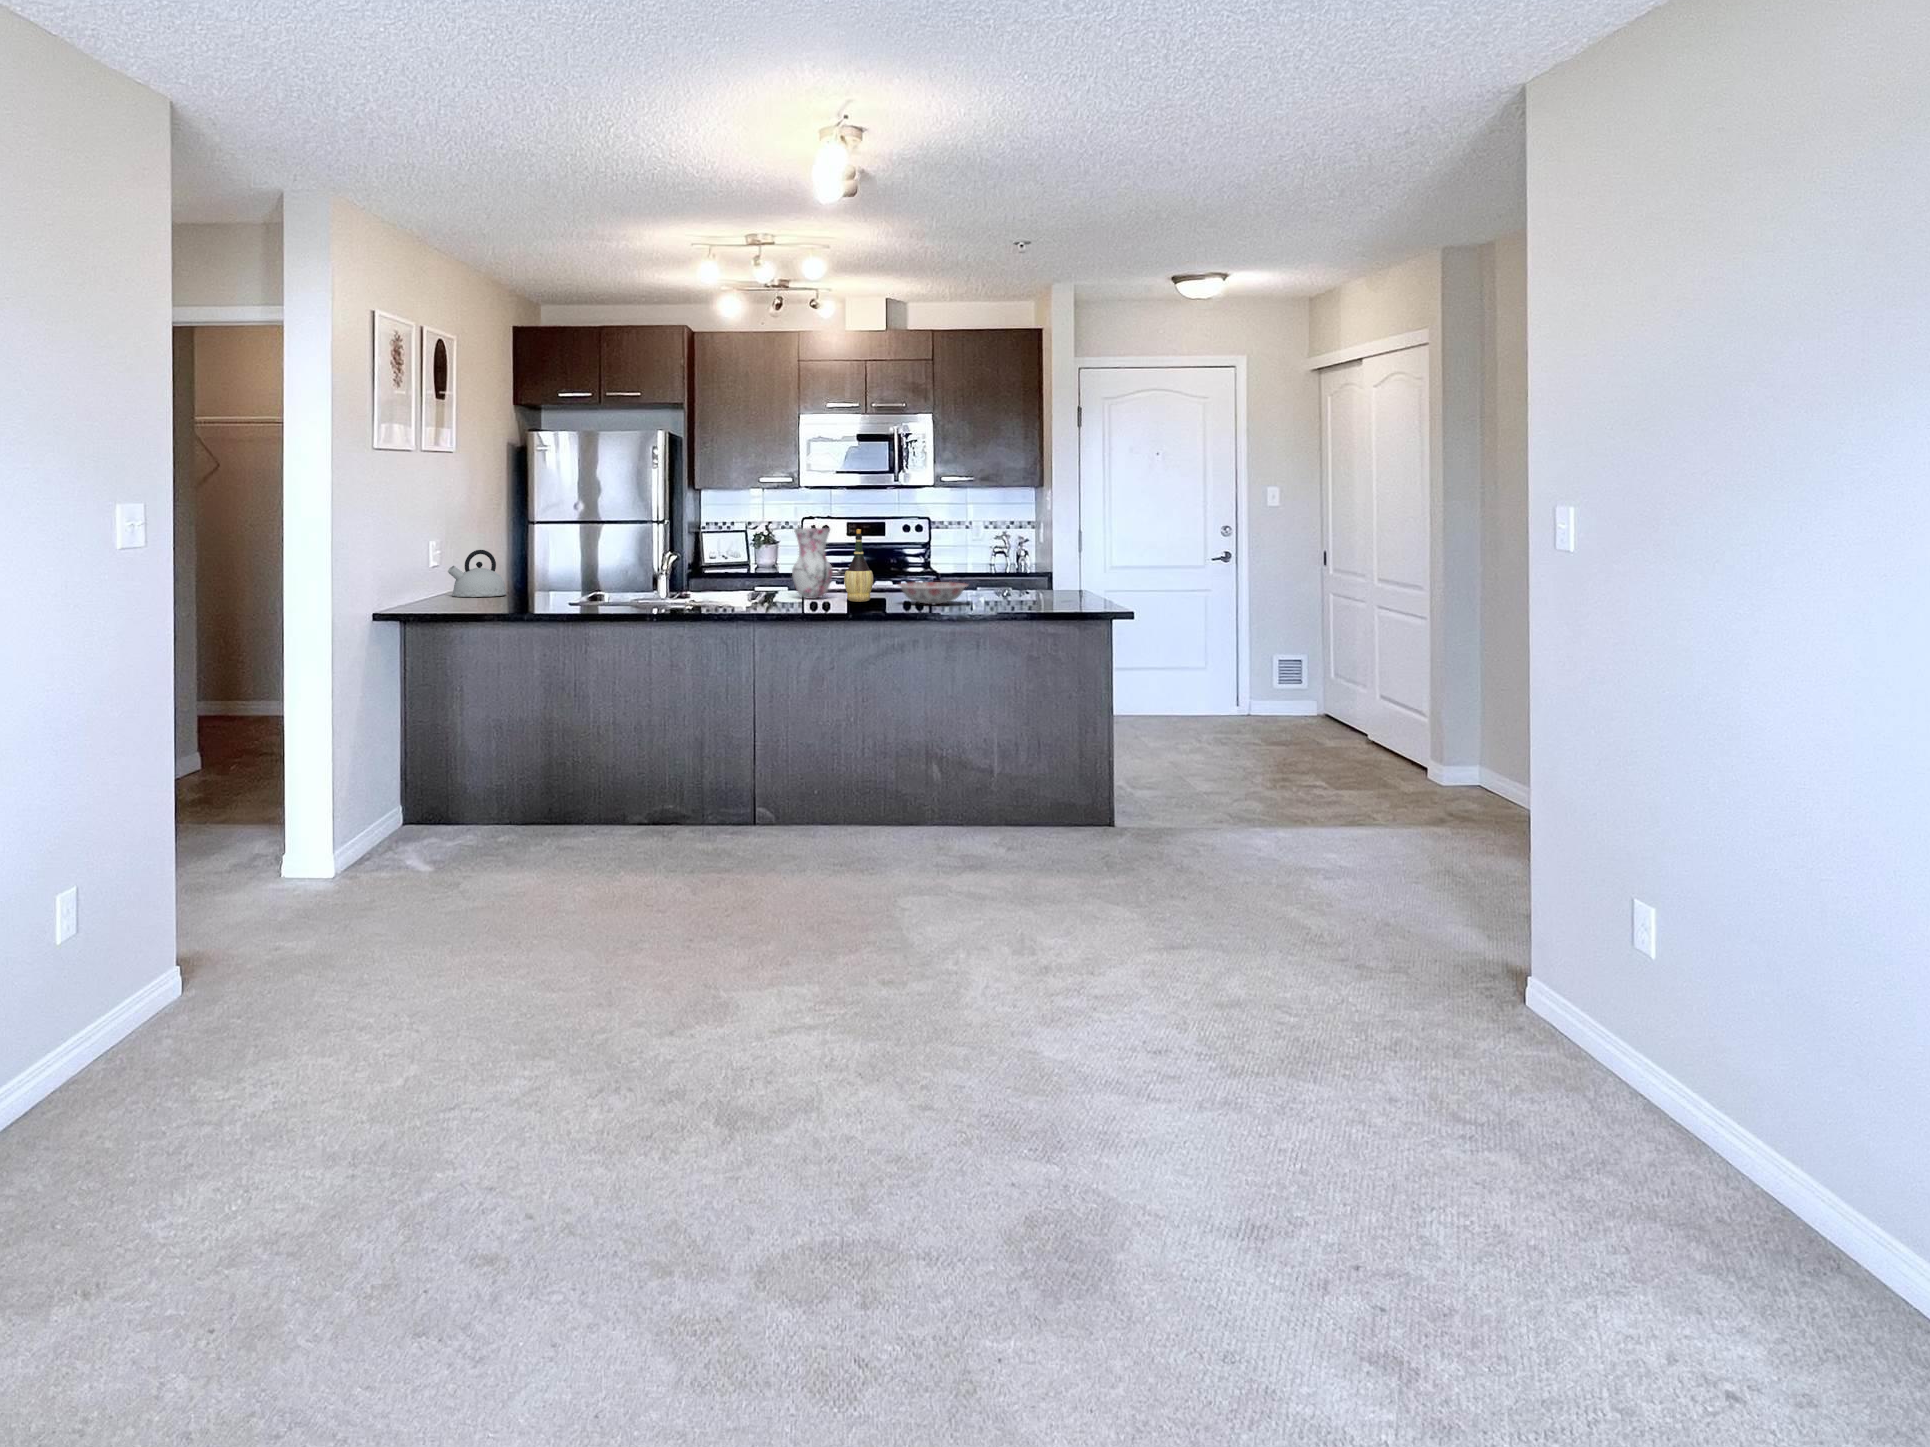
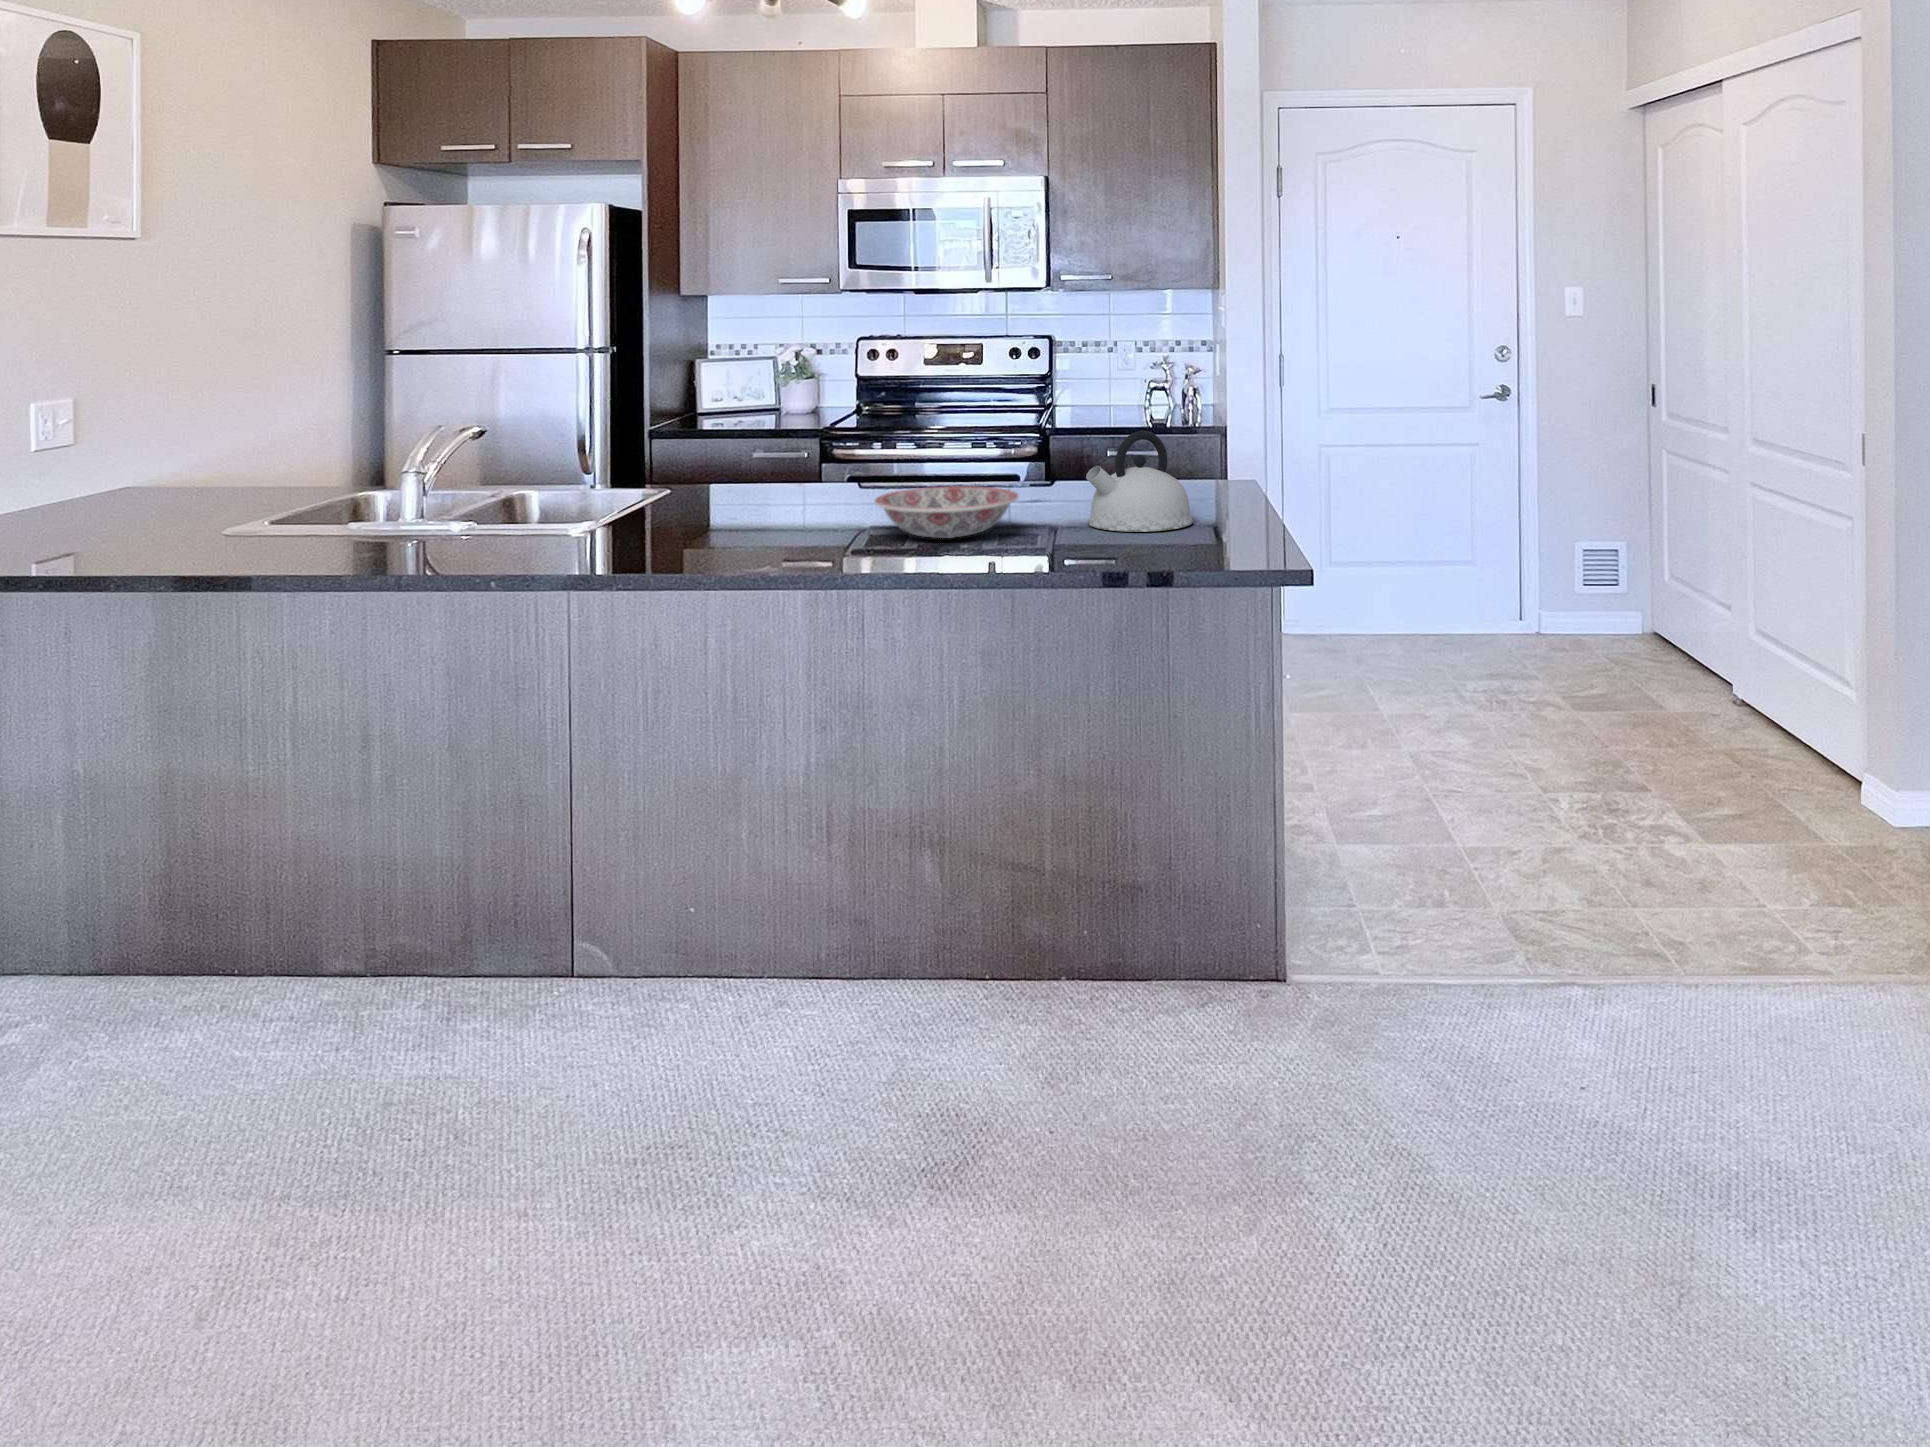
vase: present [792,528,833,599] -> none [705,379,786,514]
wine bottle: present [844,529,873,602] -> none [785,386,844,528]
kettle: present [448,550,507,597] -> present [1086,431,1193,532]

